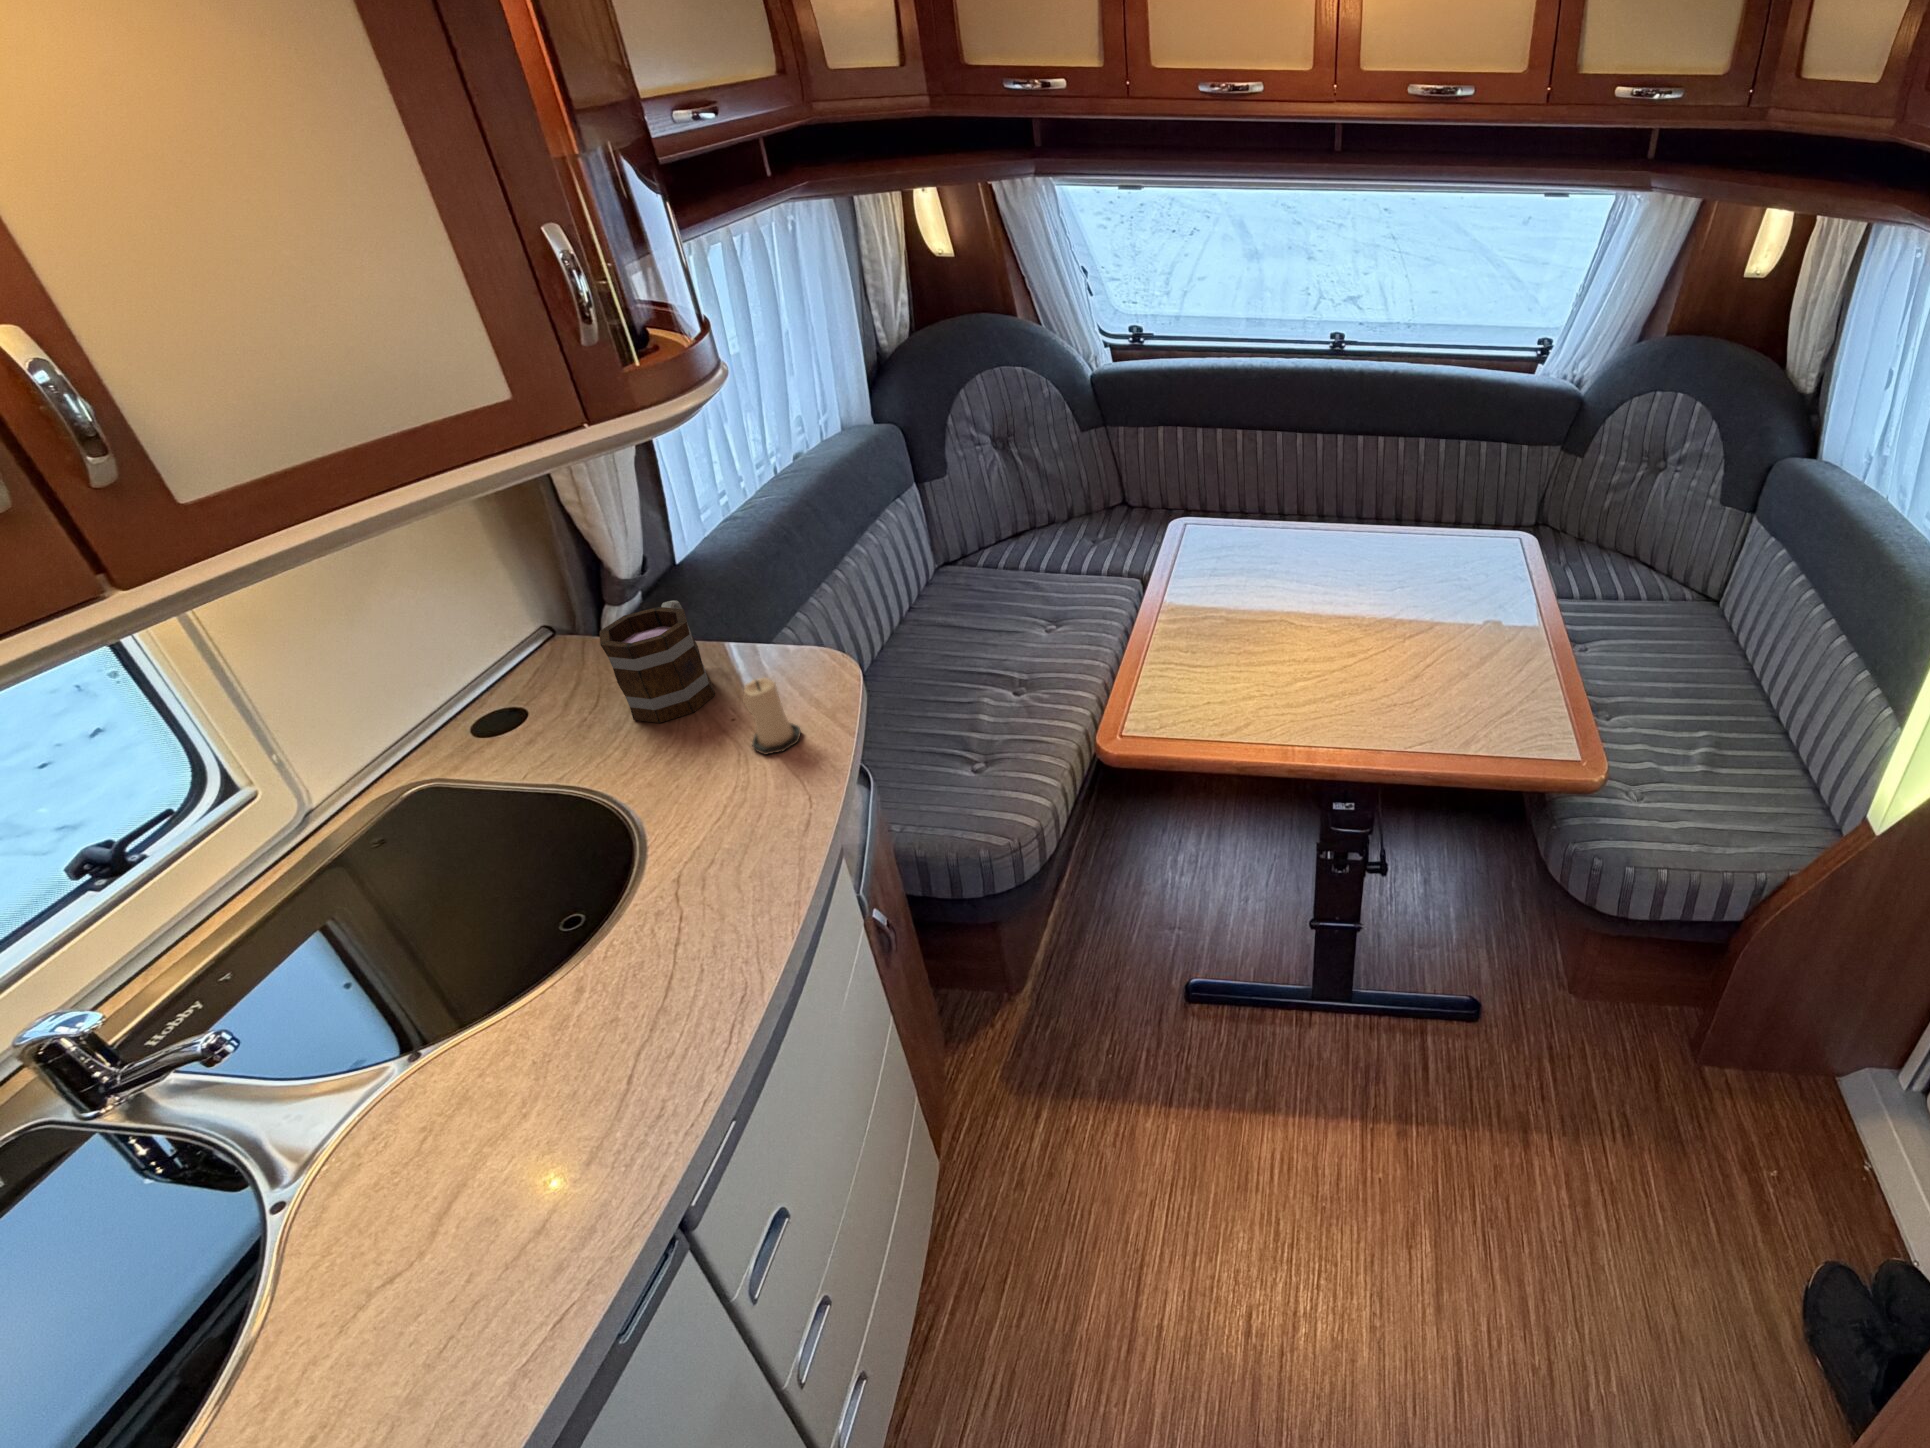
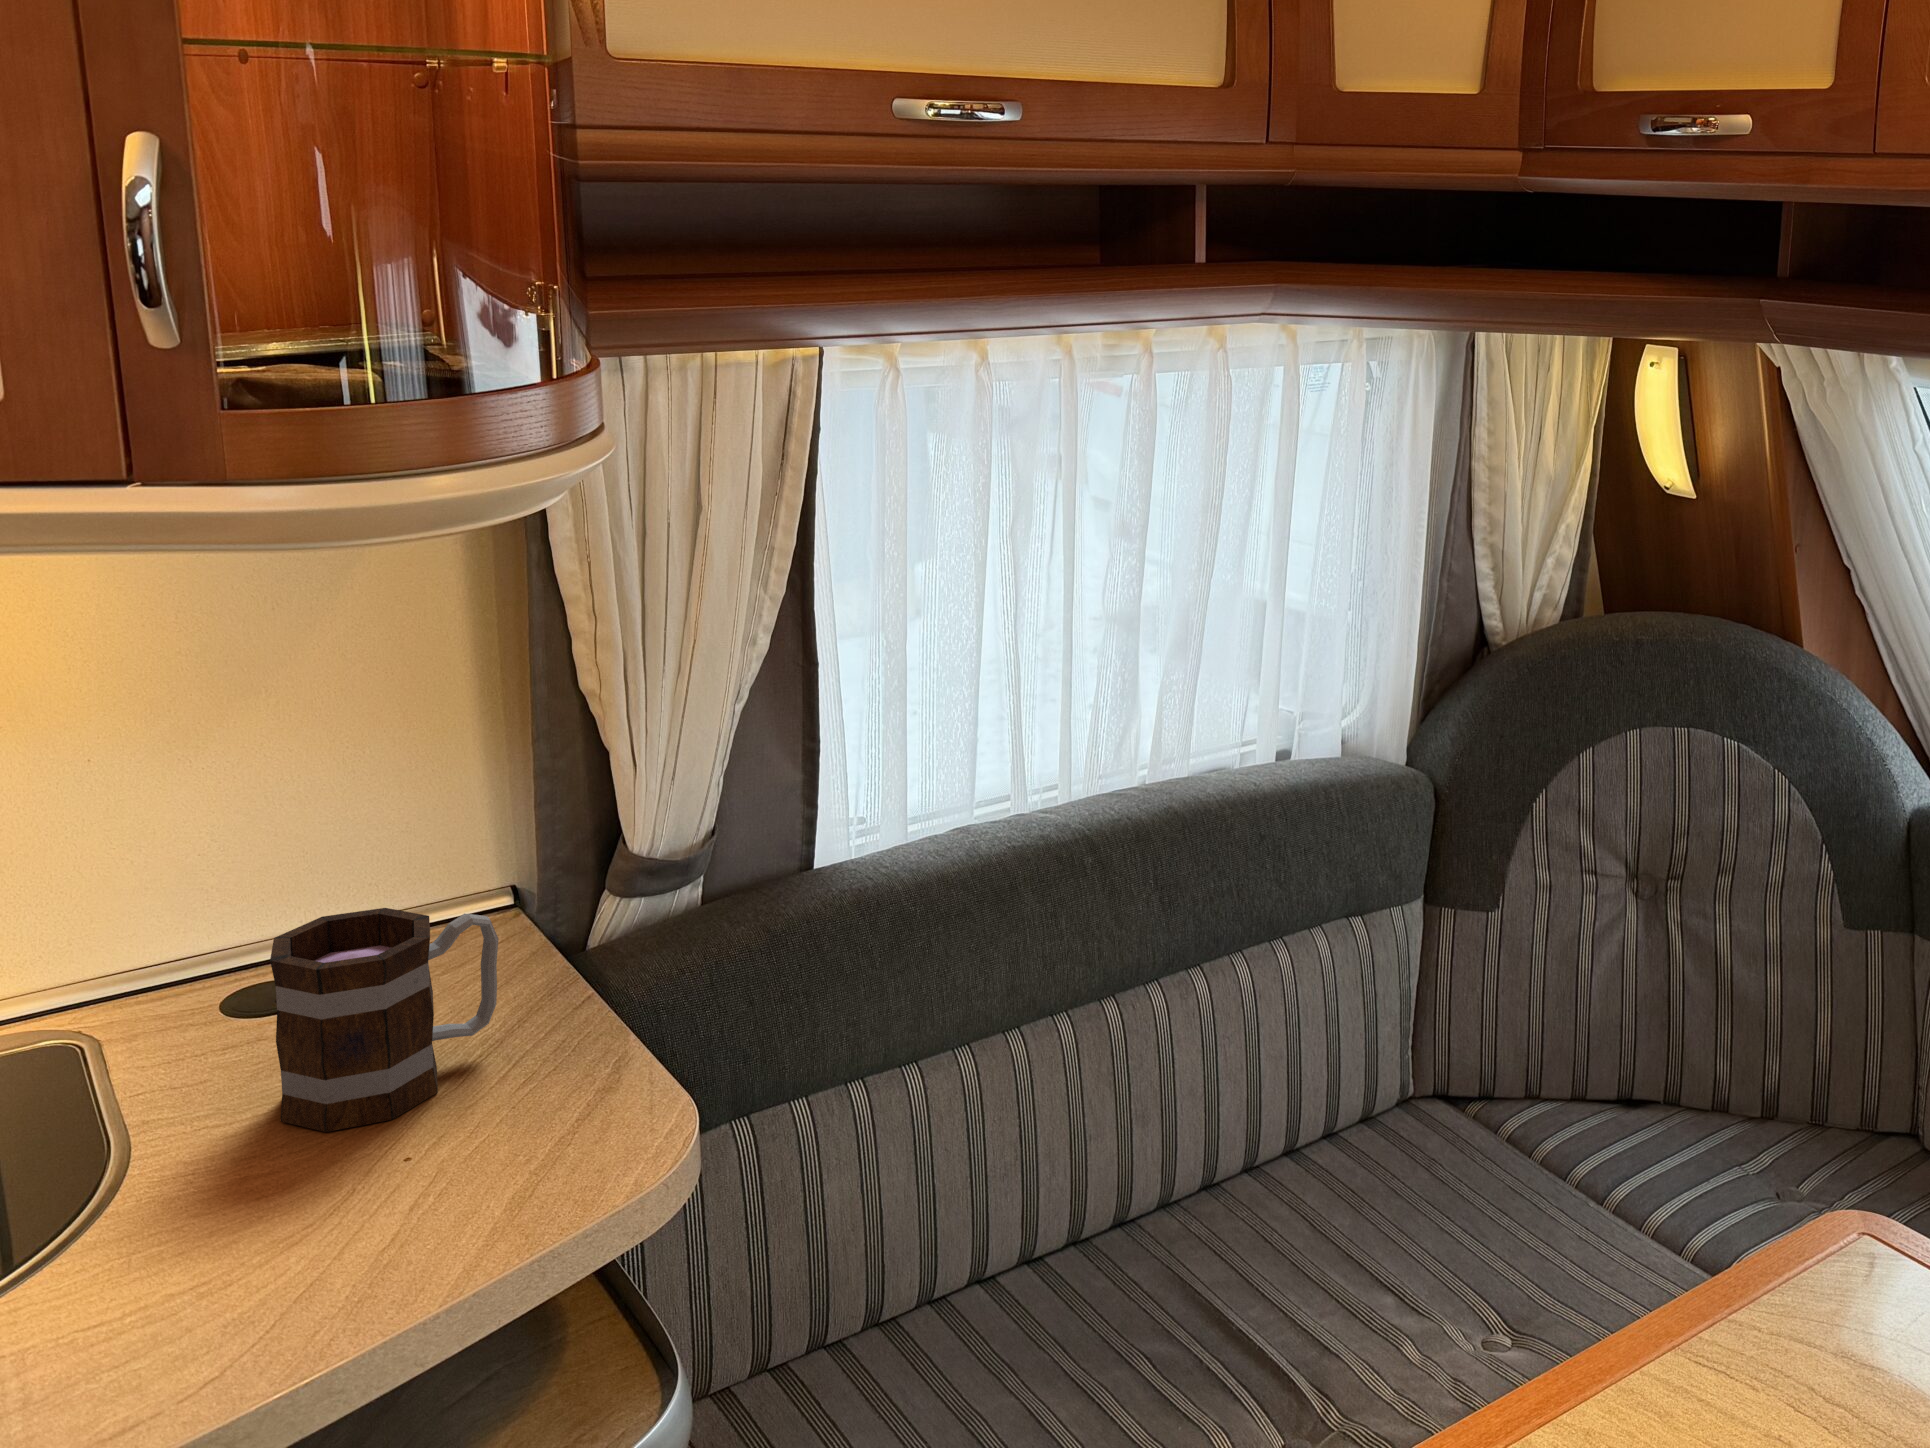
candle: present [743,678,801,754] -> none [186,1120,299,1297]

